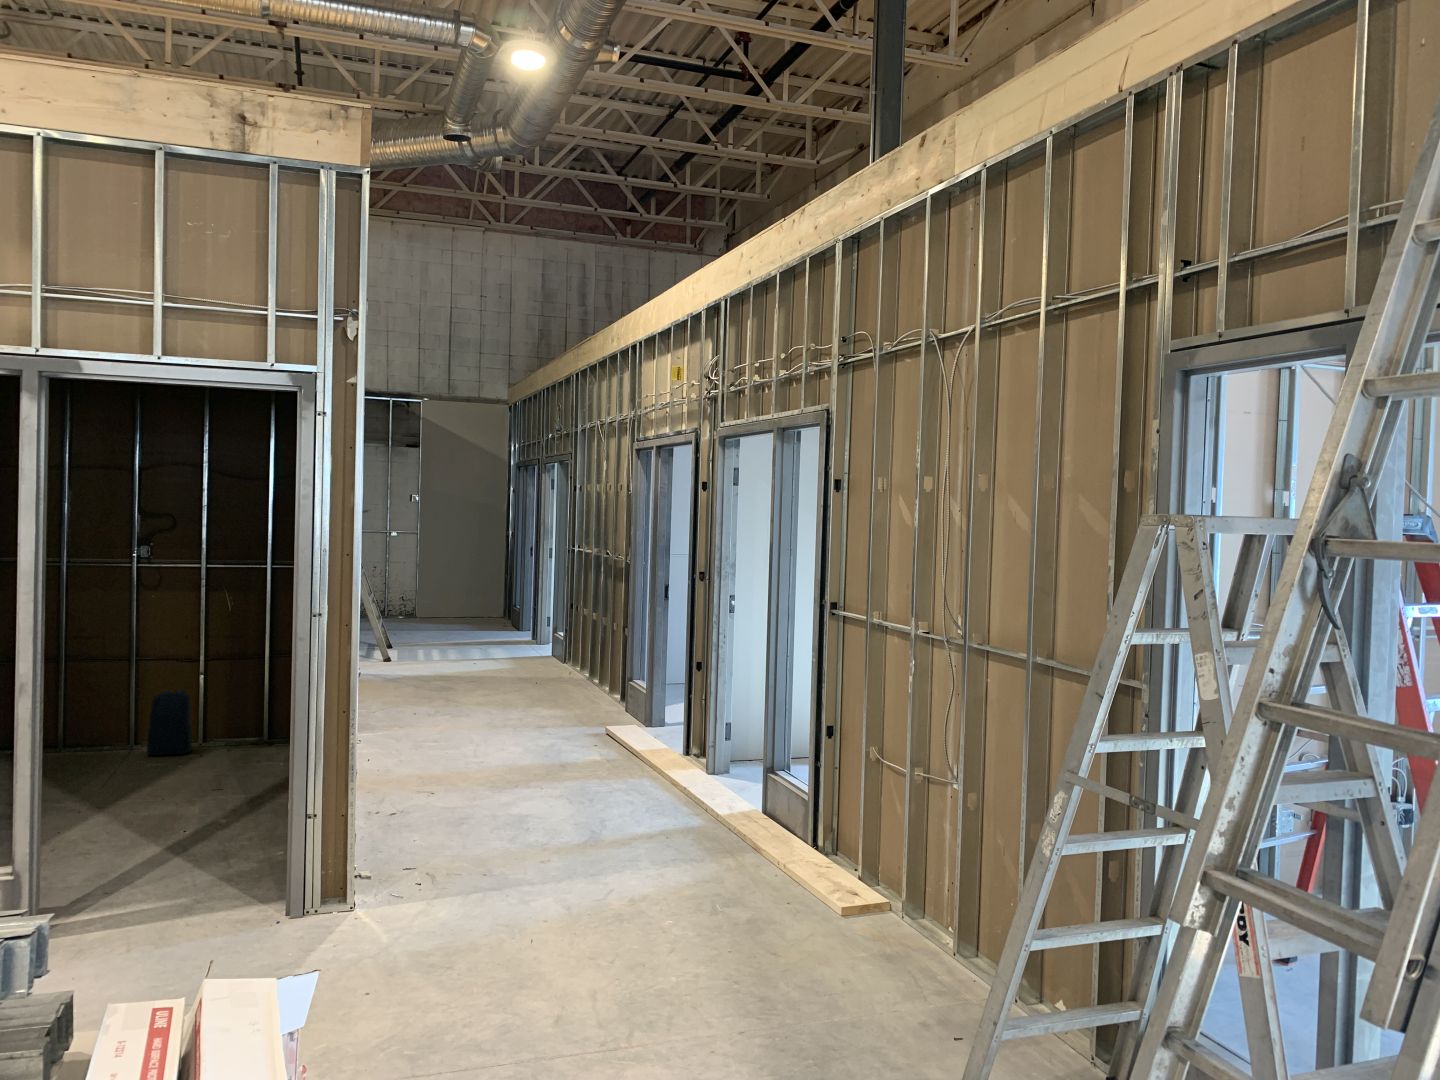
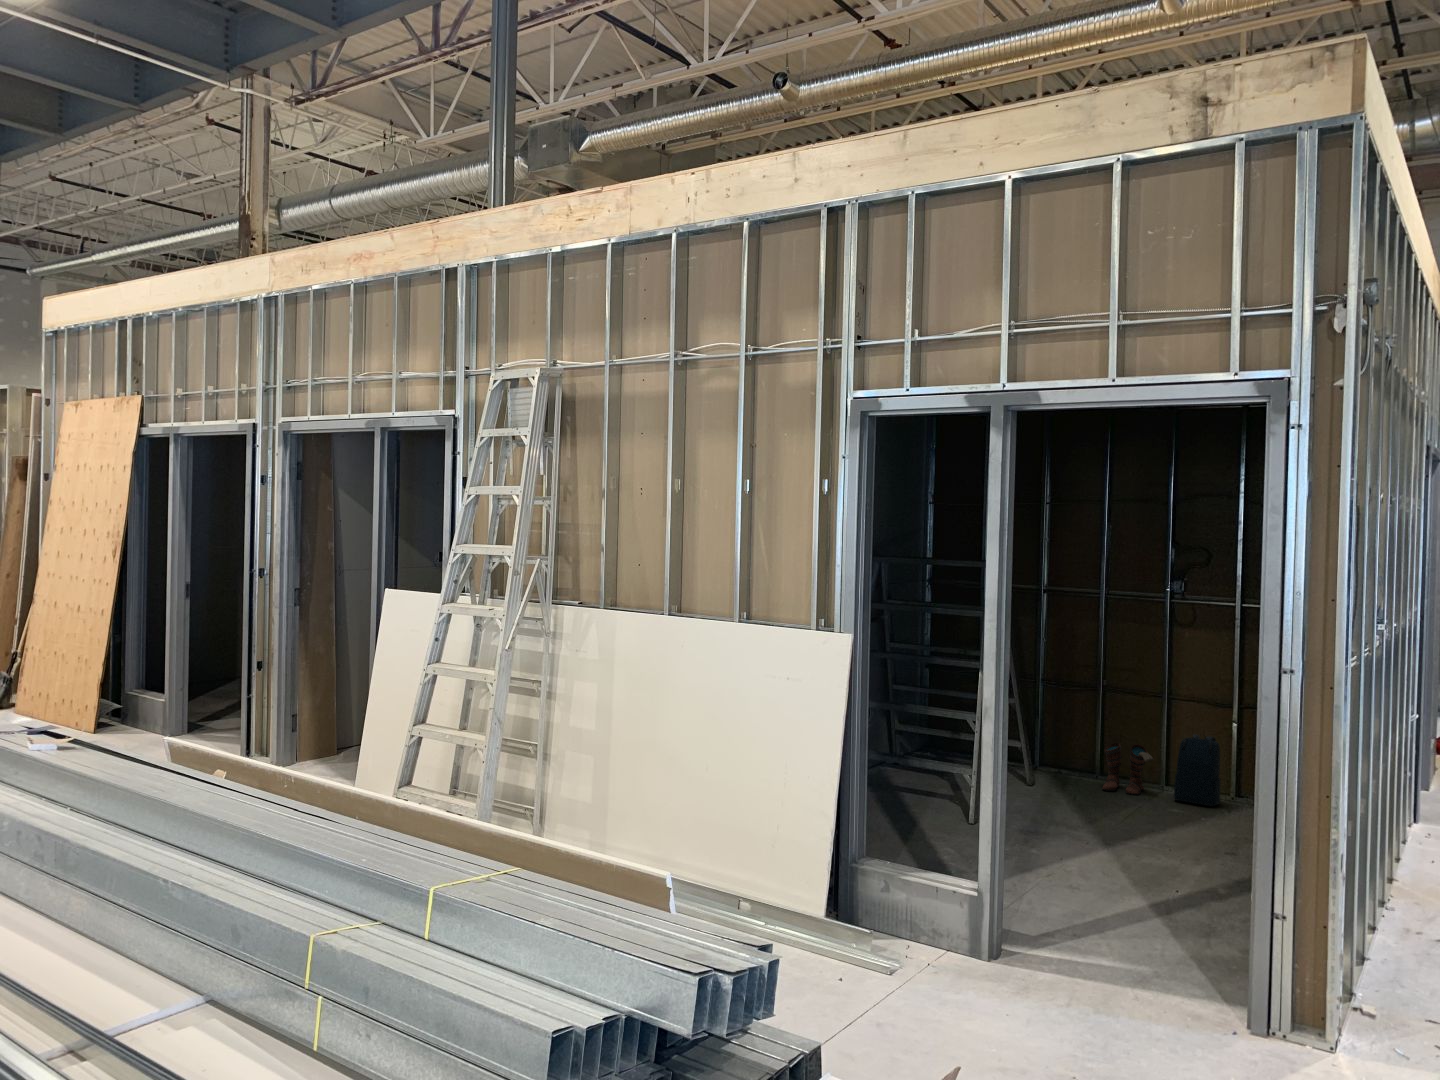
boots: none [69,708,126,760] -> present [1102,743,1154,795]

